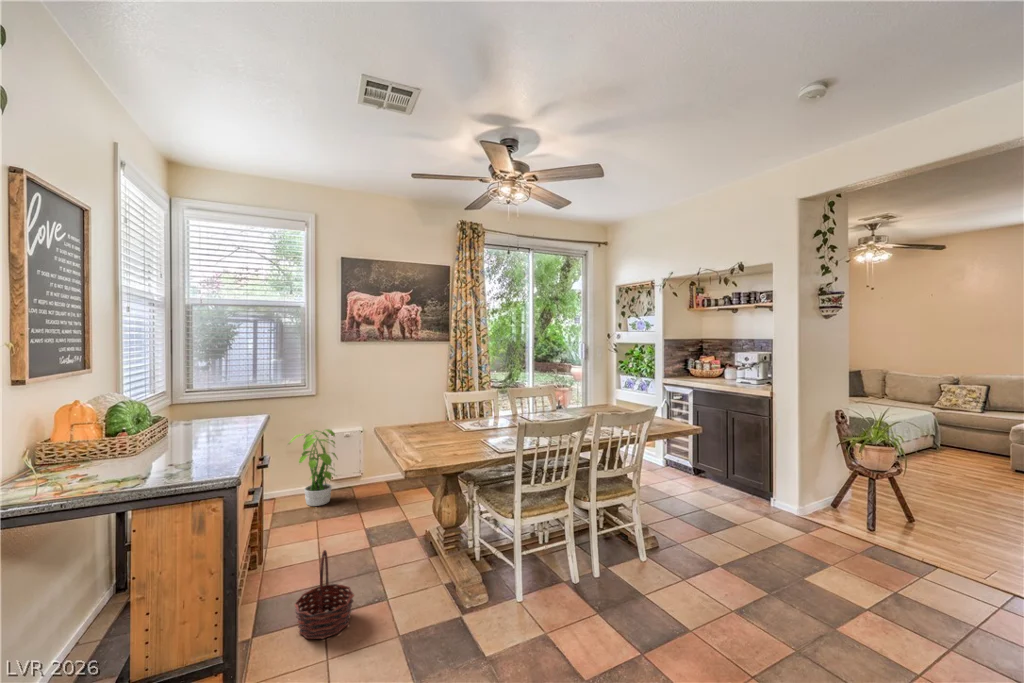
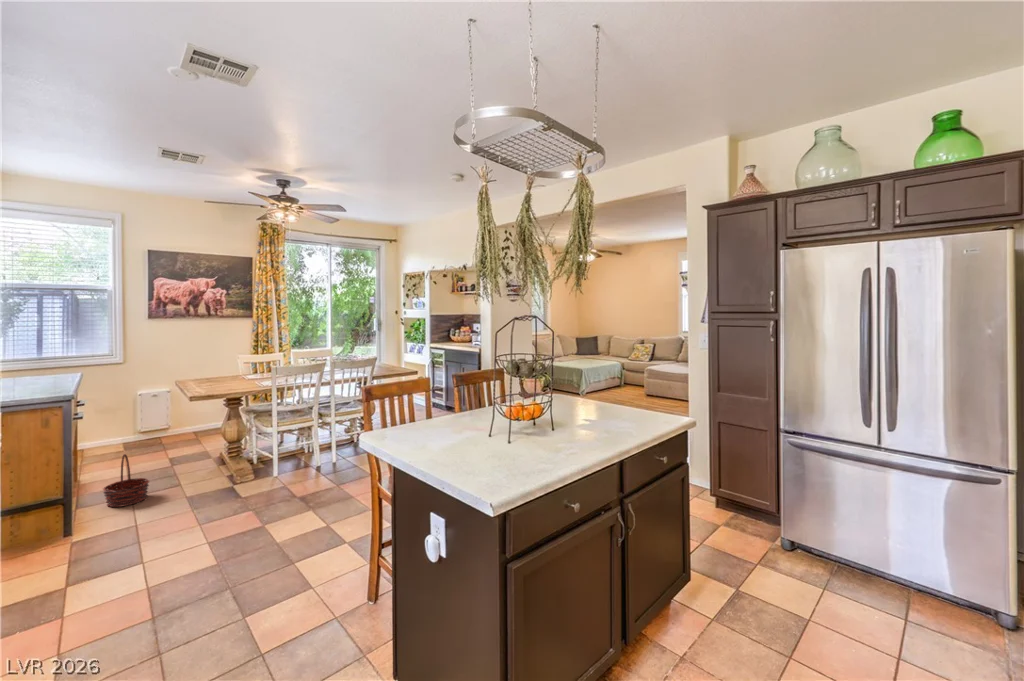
potted plant: present [288,429,337,506] -> none [99,388,150,449]

